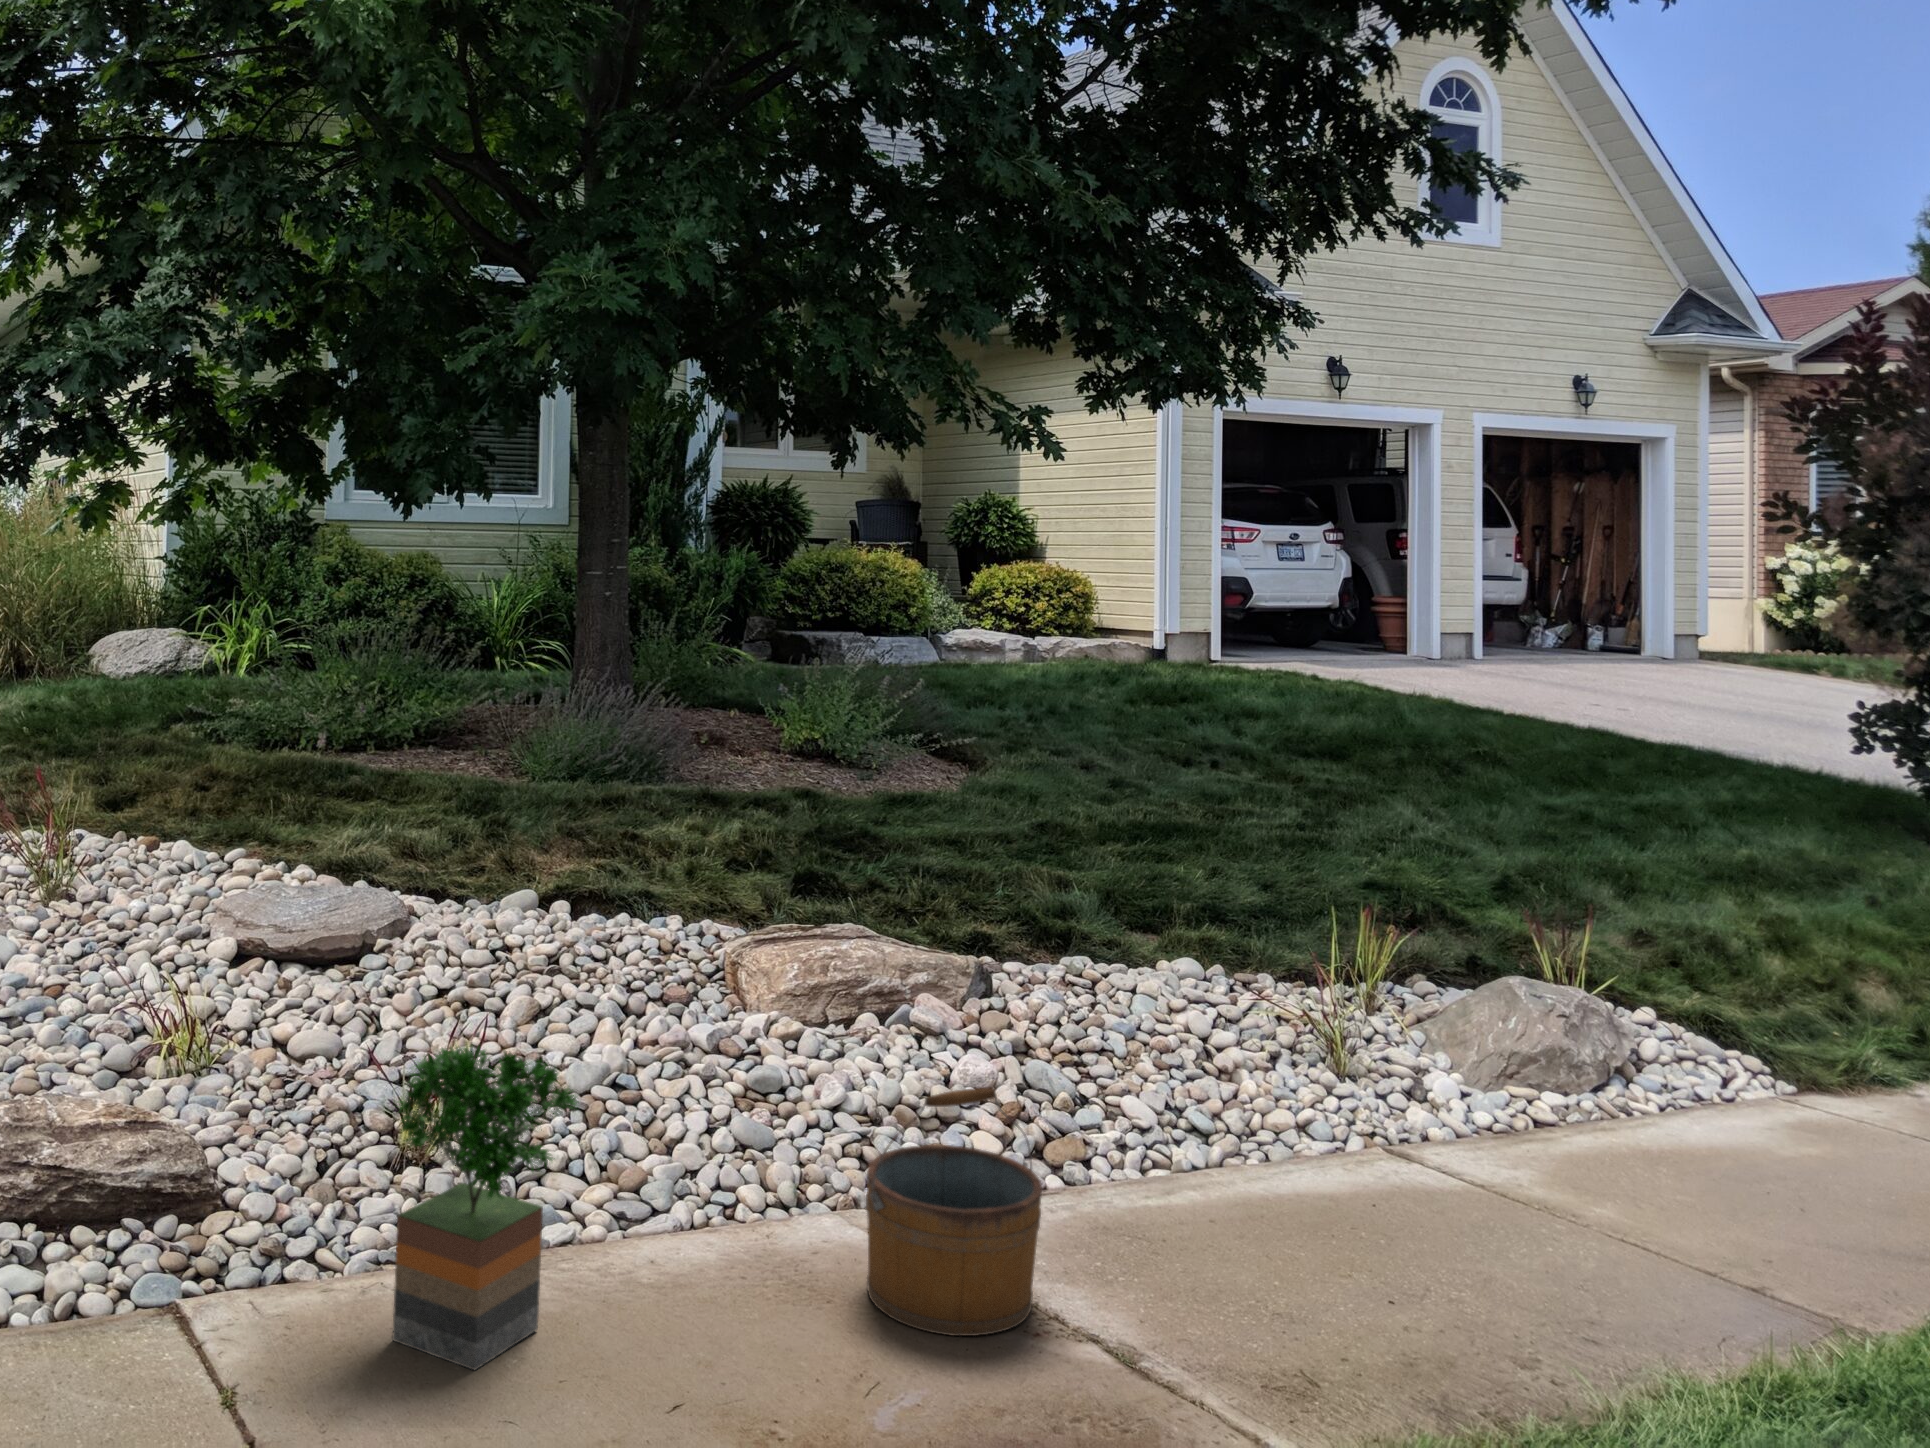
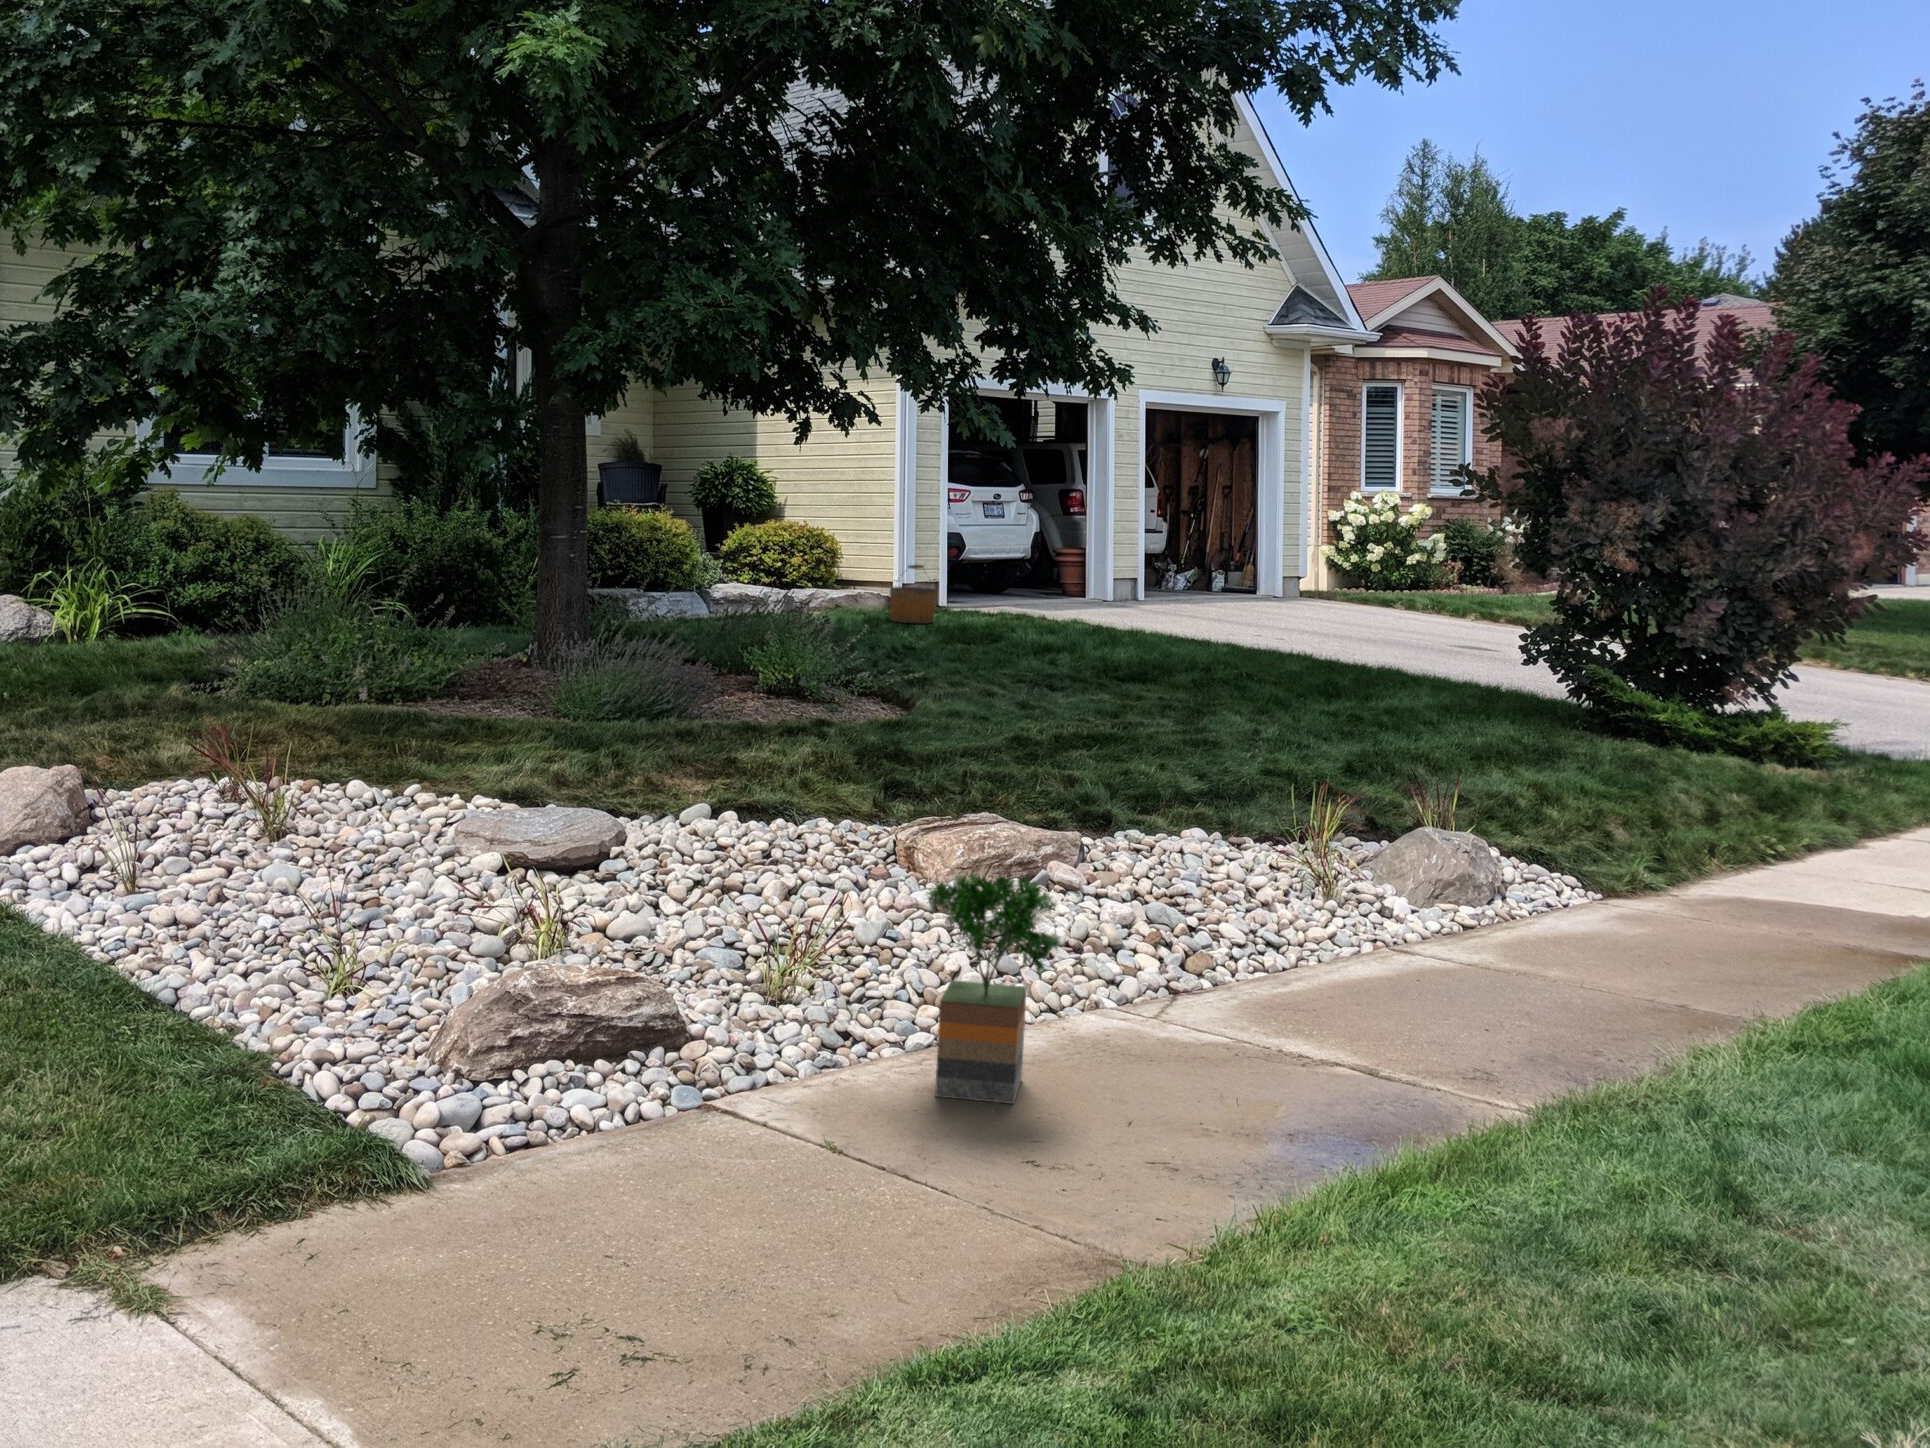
bucket: present [866,1088,1042,1336] -> present [890,565,937,624]

